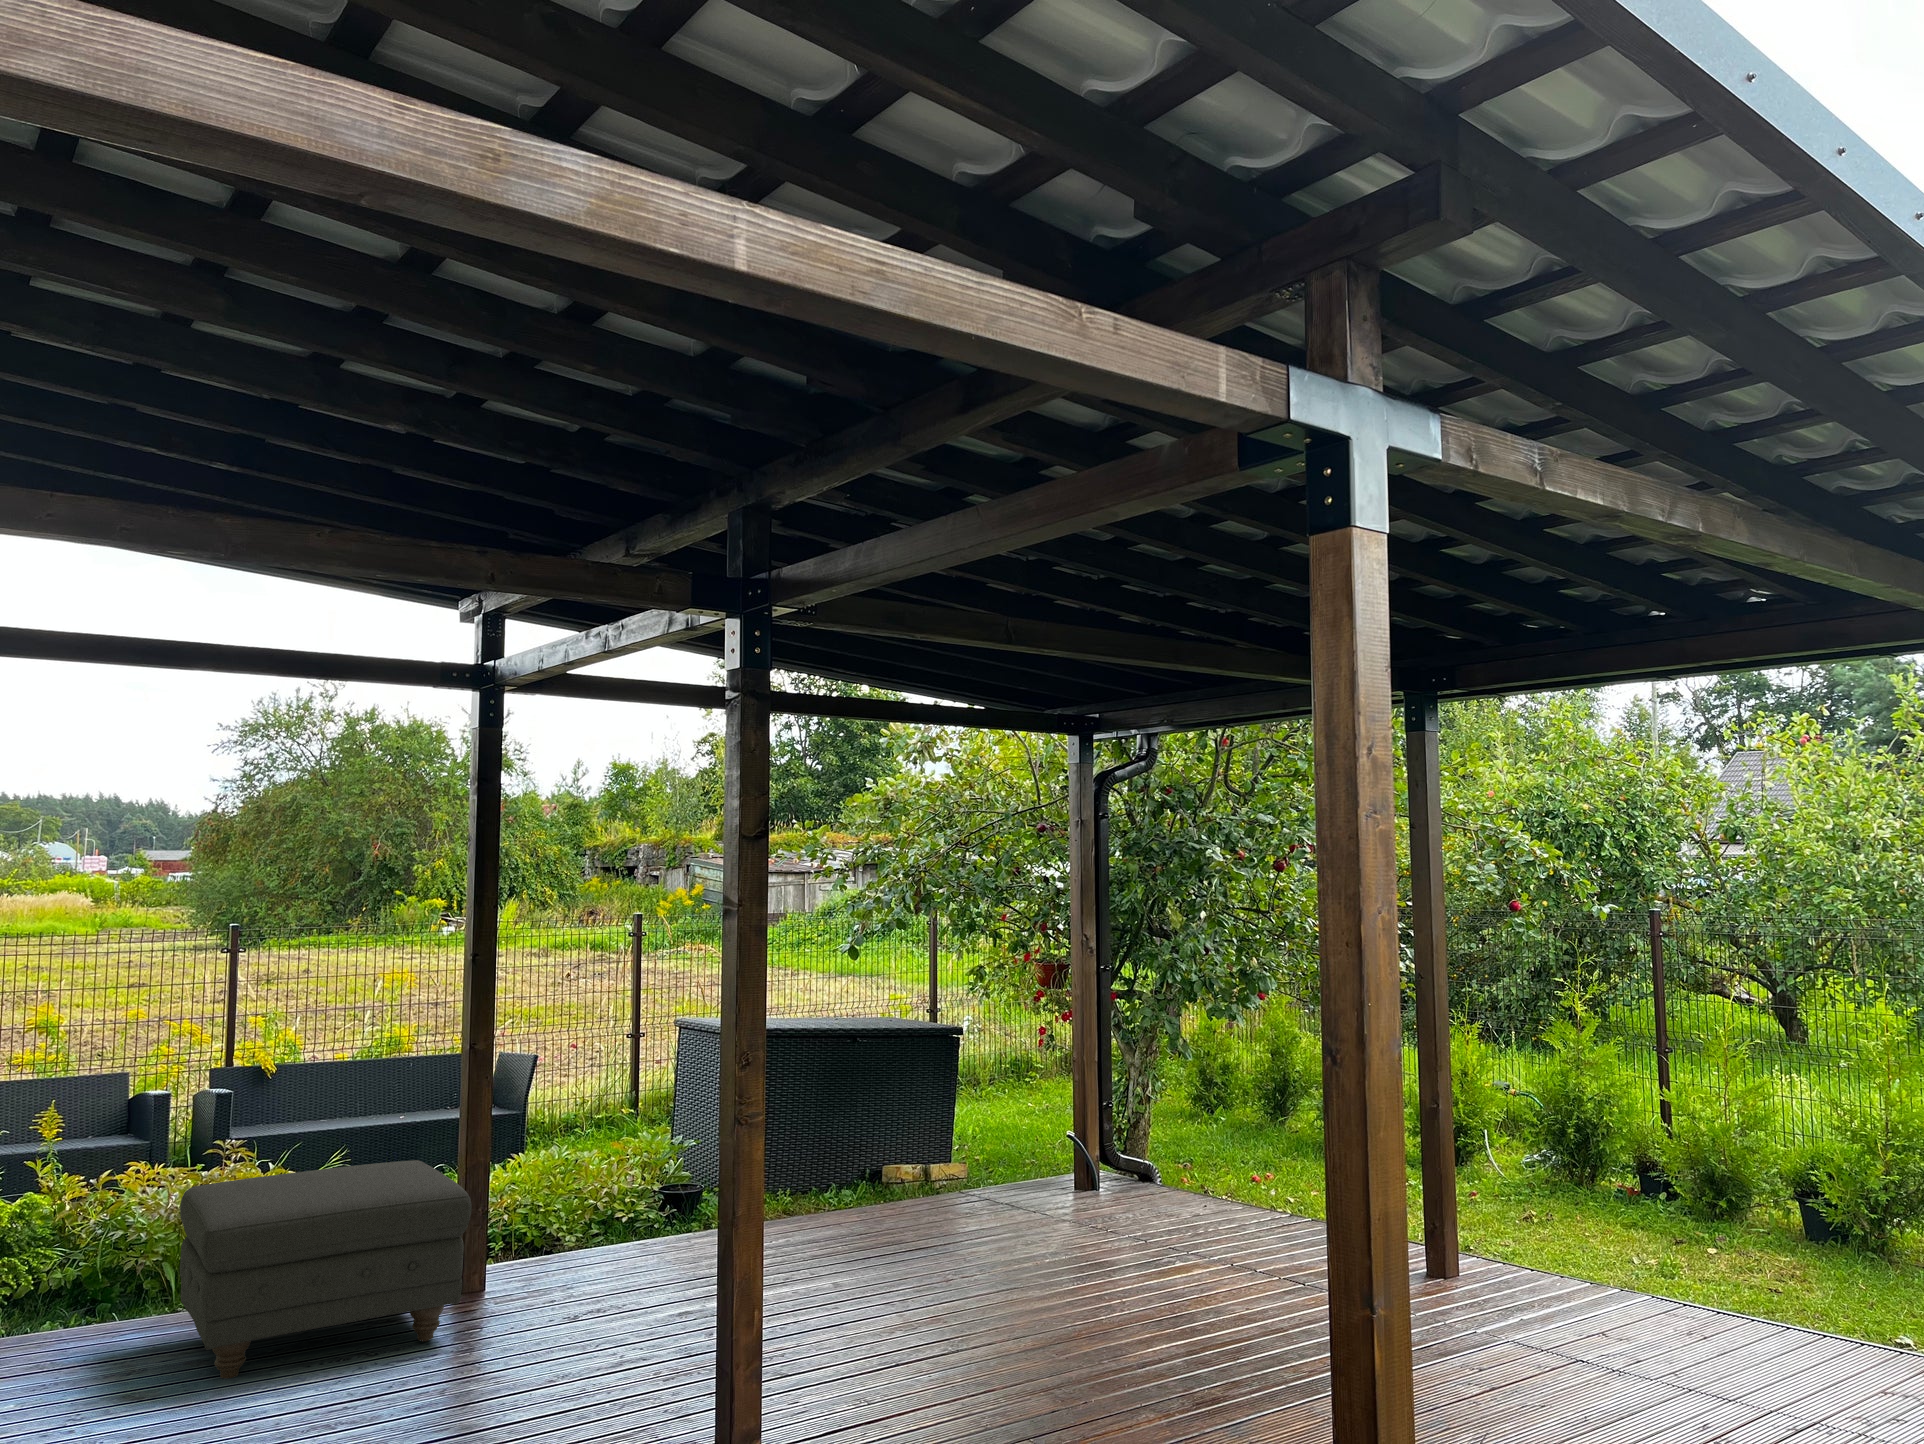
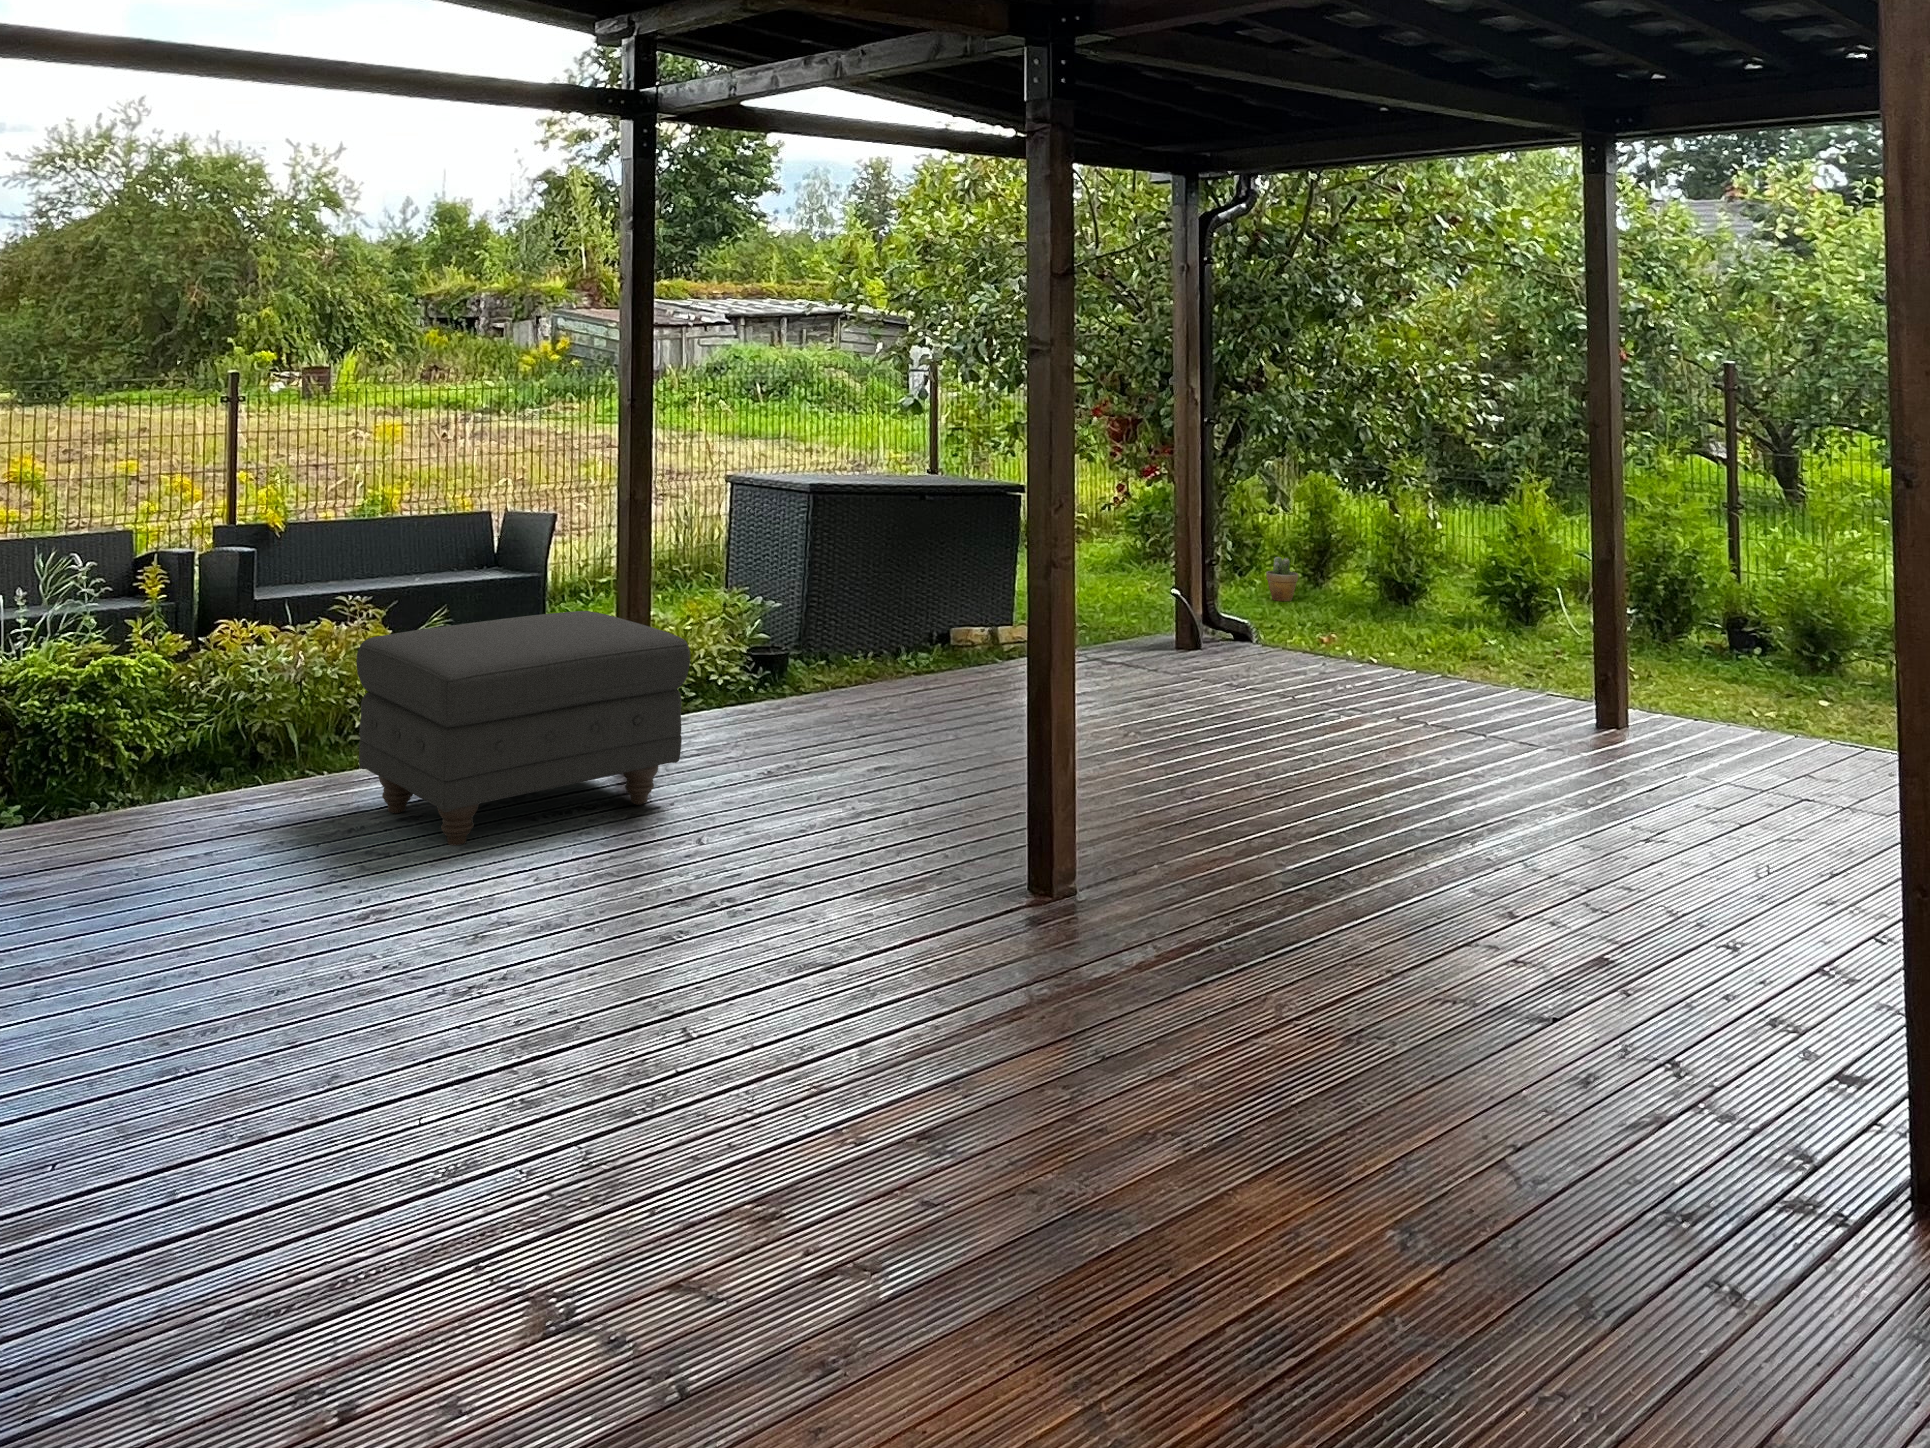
potted plant: none [1231,1093,1261,1135] -> present [1266,557,1298,601]

